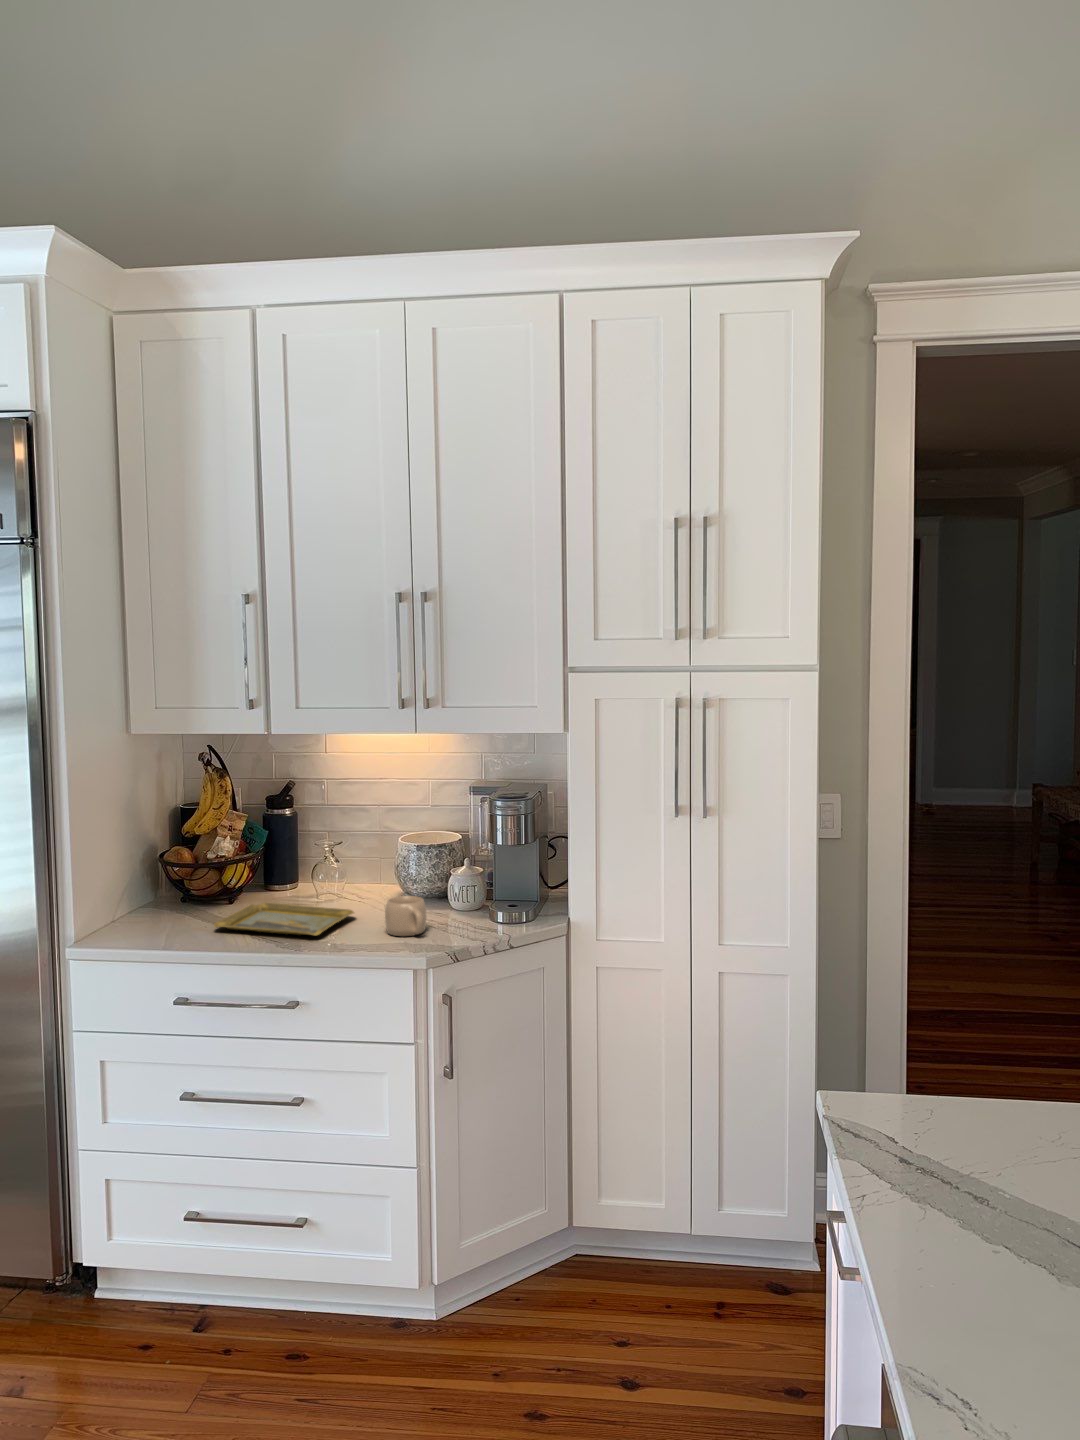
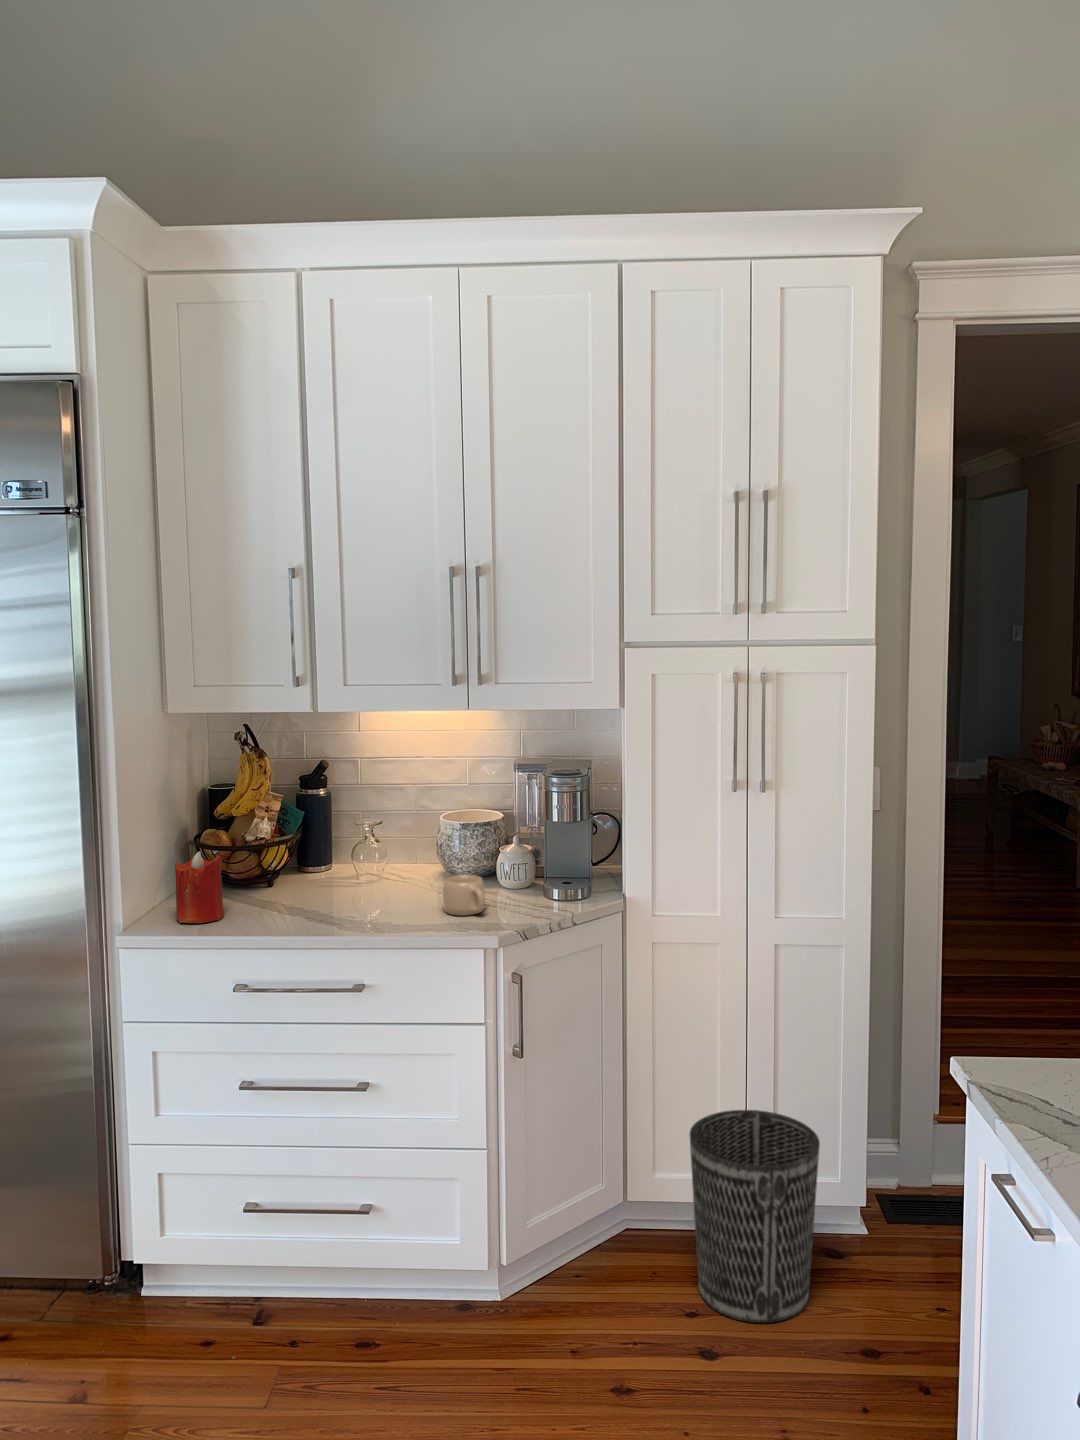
candle: none [128,869,175,938] -> present [175,852,224,923]
tray: present [214,903,354,935] -> none [264,884,406,917]
wastebasket: none [623,1138,753,1354] -> present [690,1110,820,1323]

